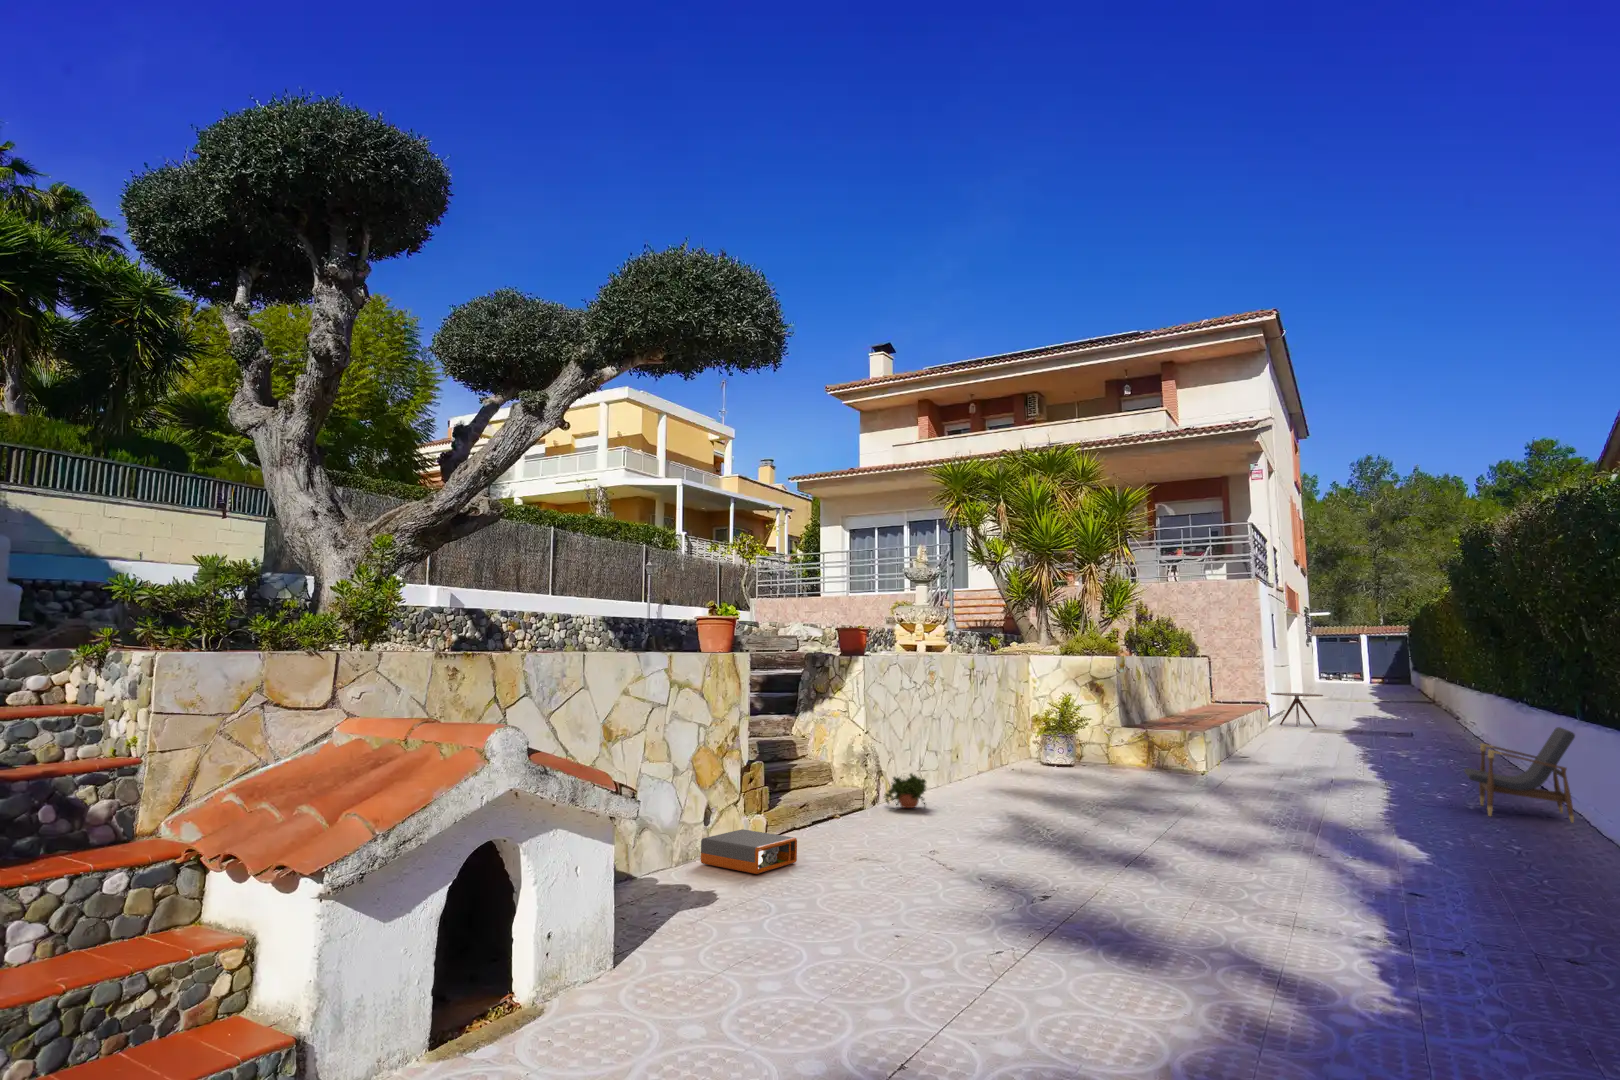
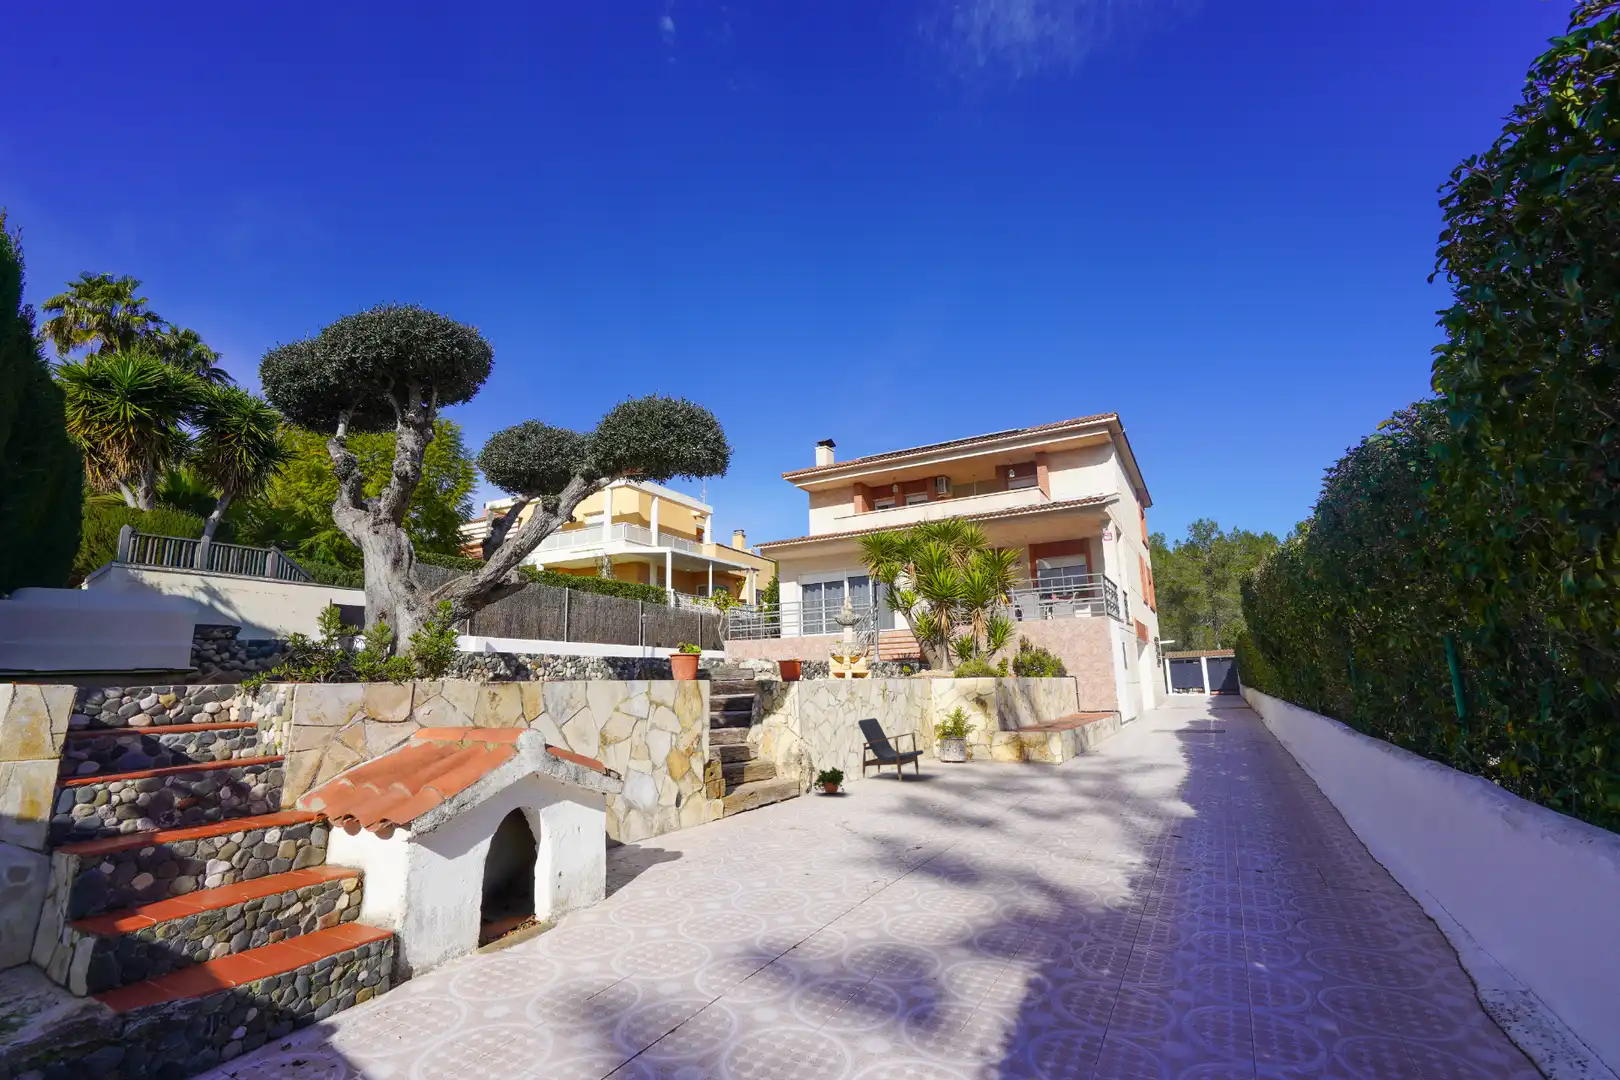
round table: present [1271,693,1323,726] -> none [1117,703,1155,729]
lounge chair: present [1464,727,1575,823] -> present [858,718,924,781]
storage box: present [701,829,797,874] -> none [673,808,743,838]

